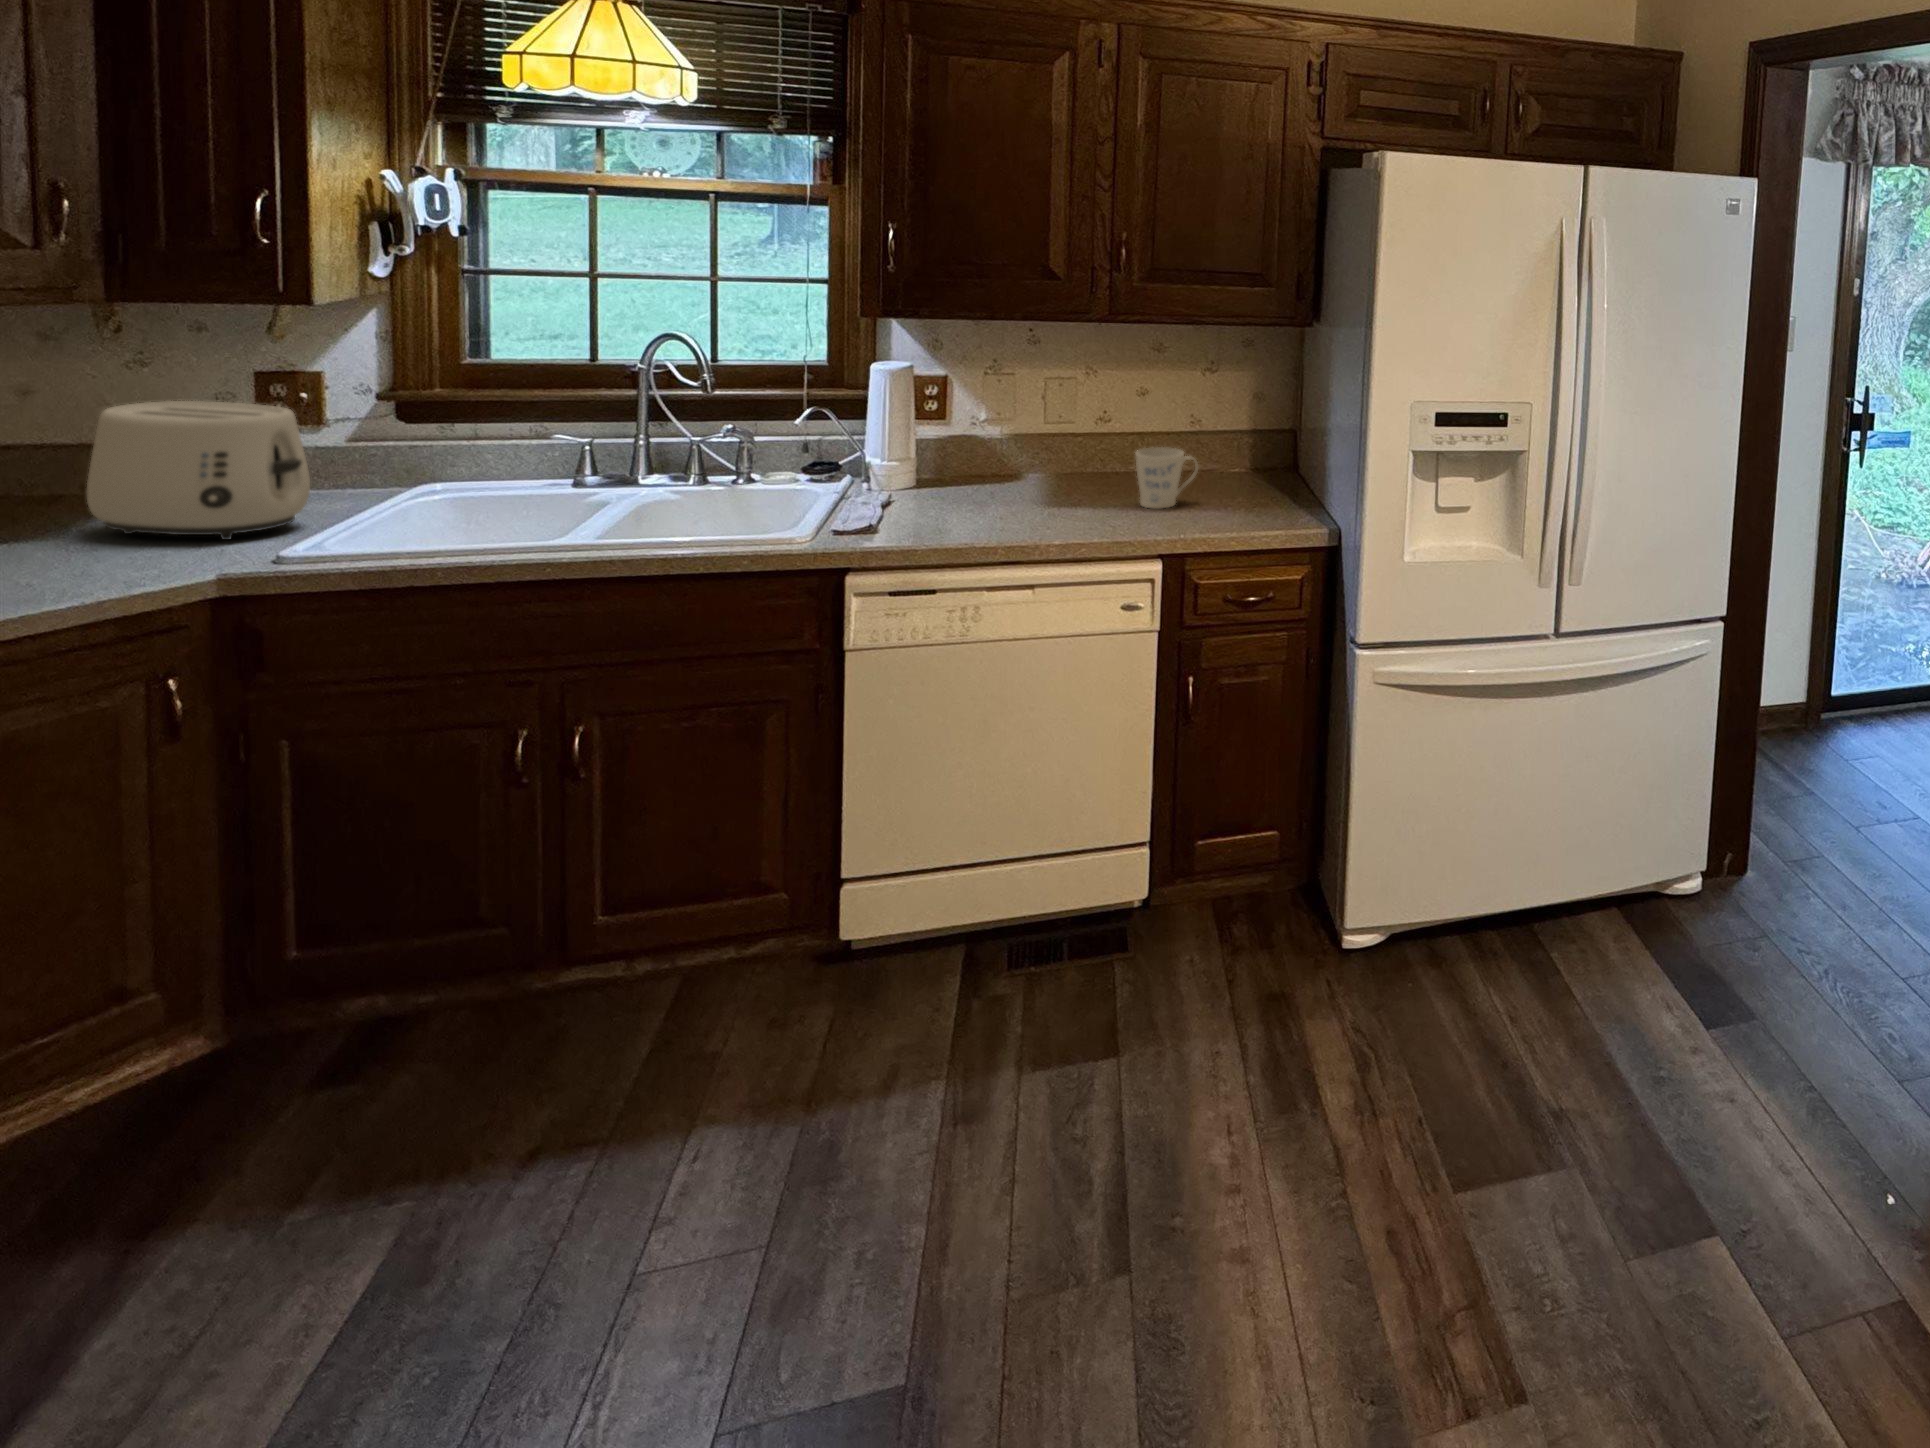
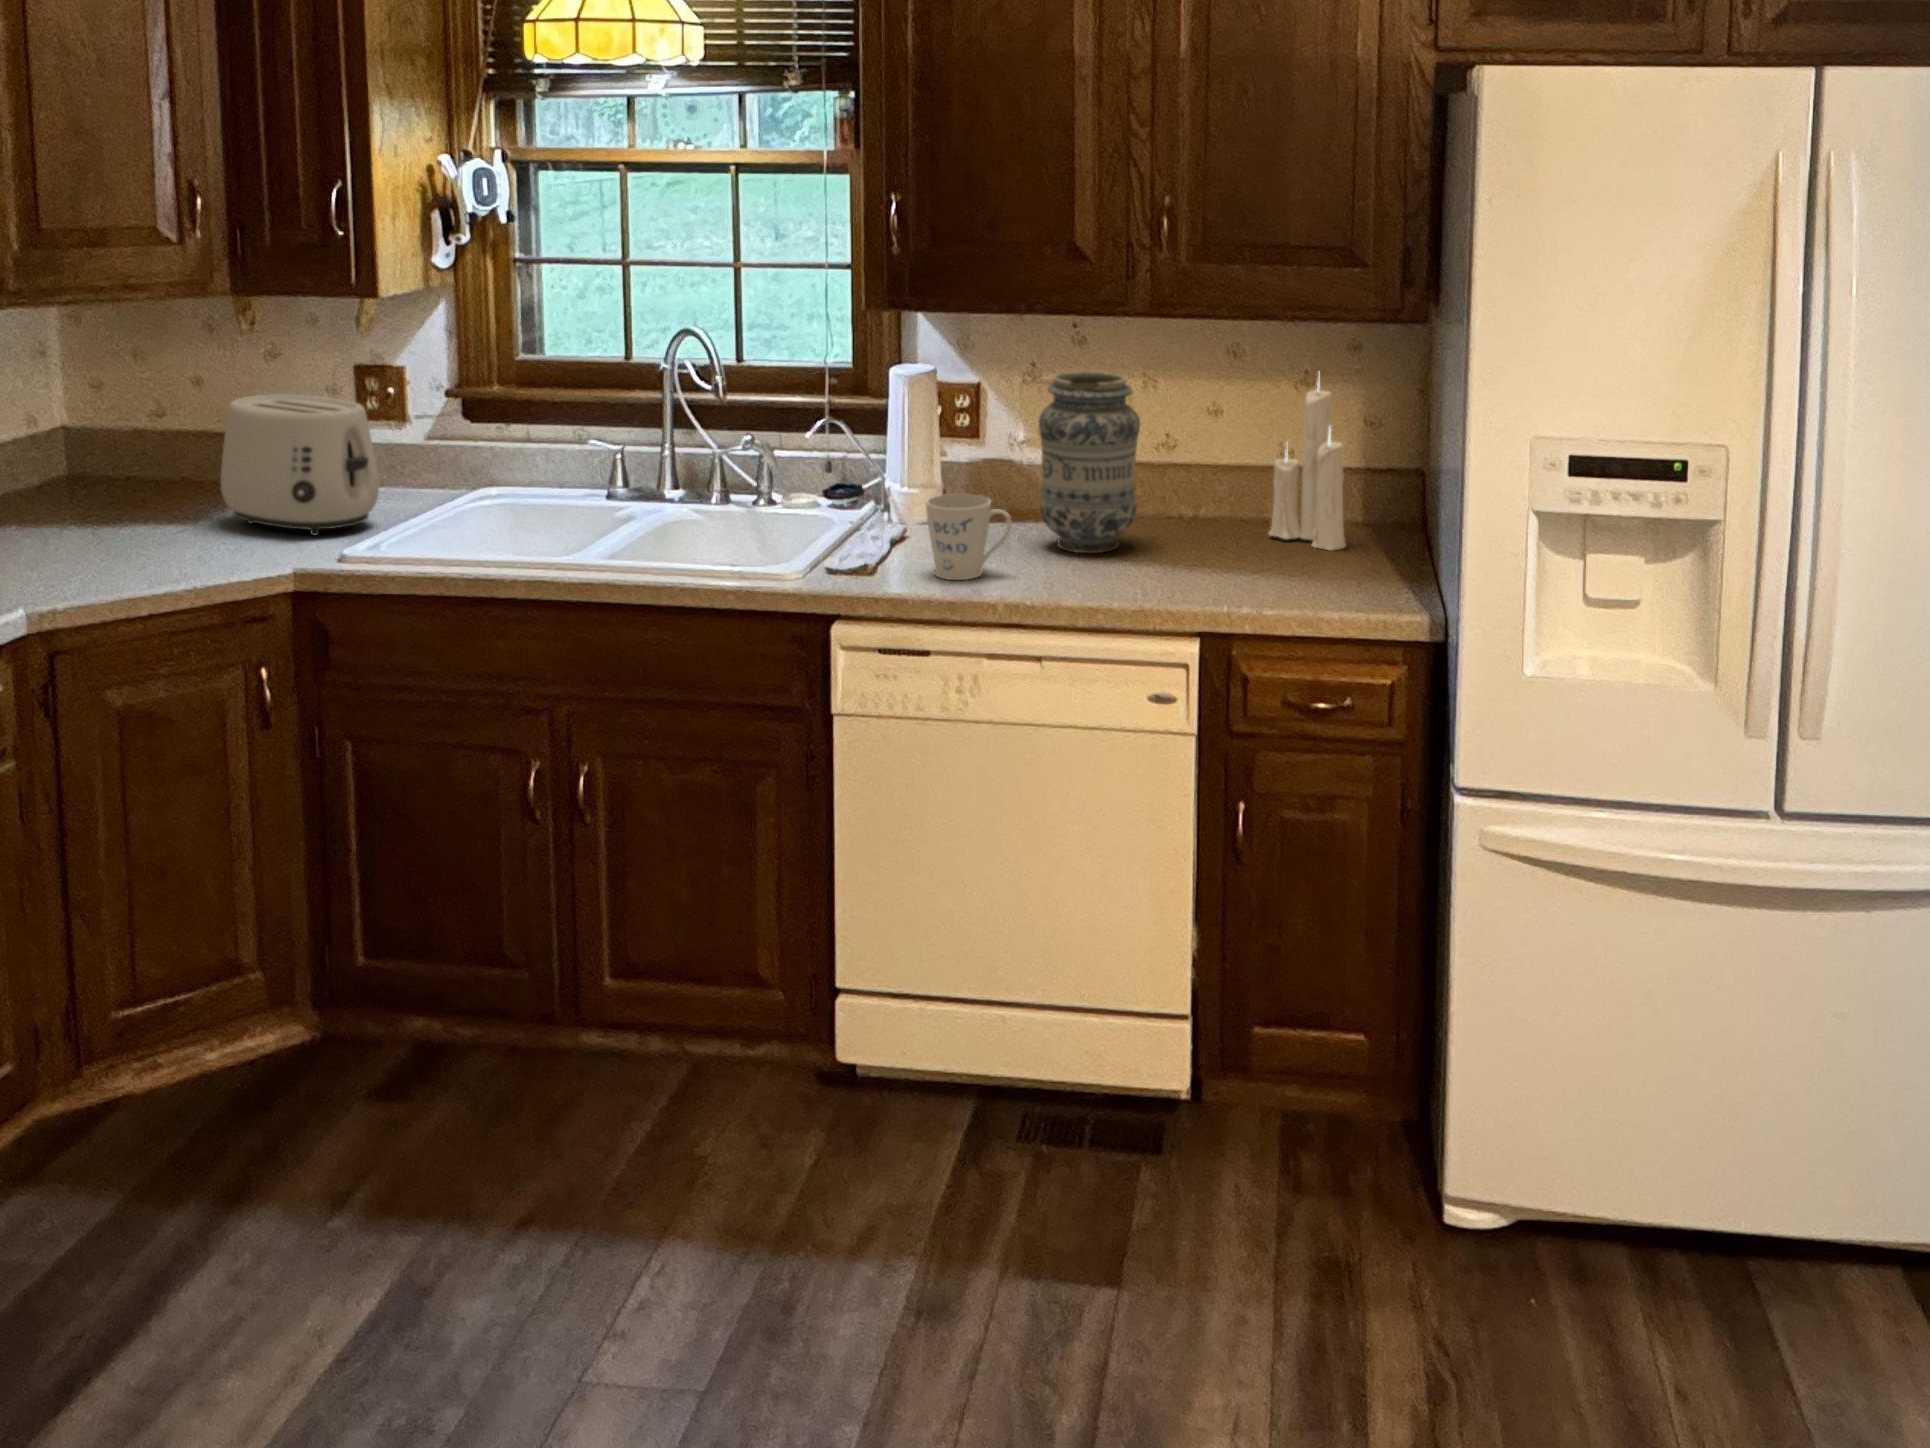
candle: none [1191,354,1250,488] -> present [1269,375,1345,550]
vase: none [1015,364,1099,503] -> present [1039,371,1140,553]
mug: present [1135,447,1198,509] -> present [926,494,1012,580]

